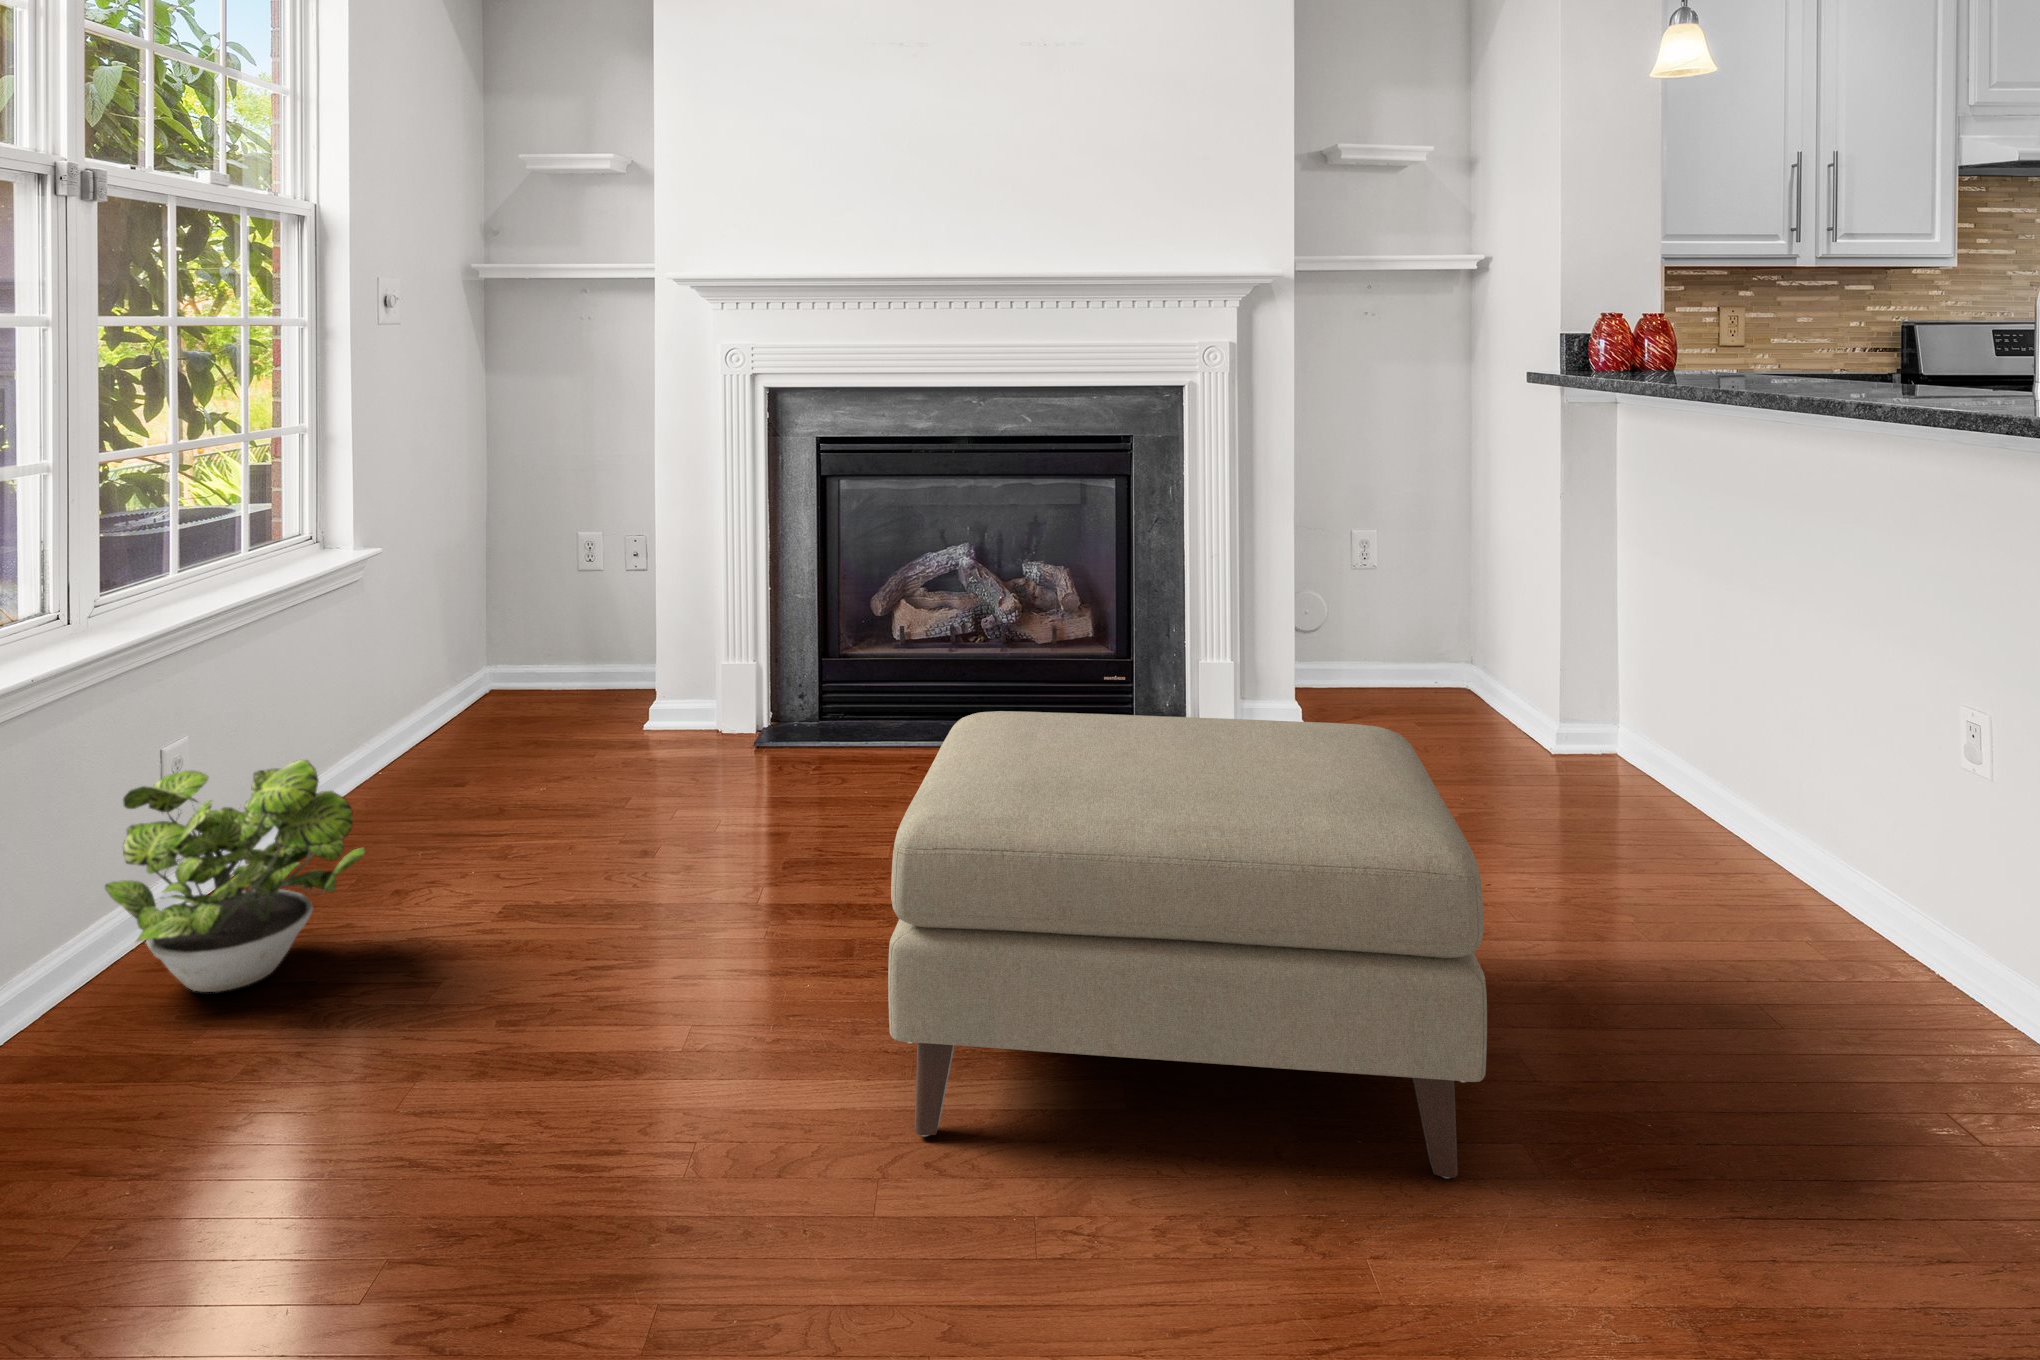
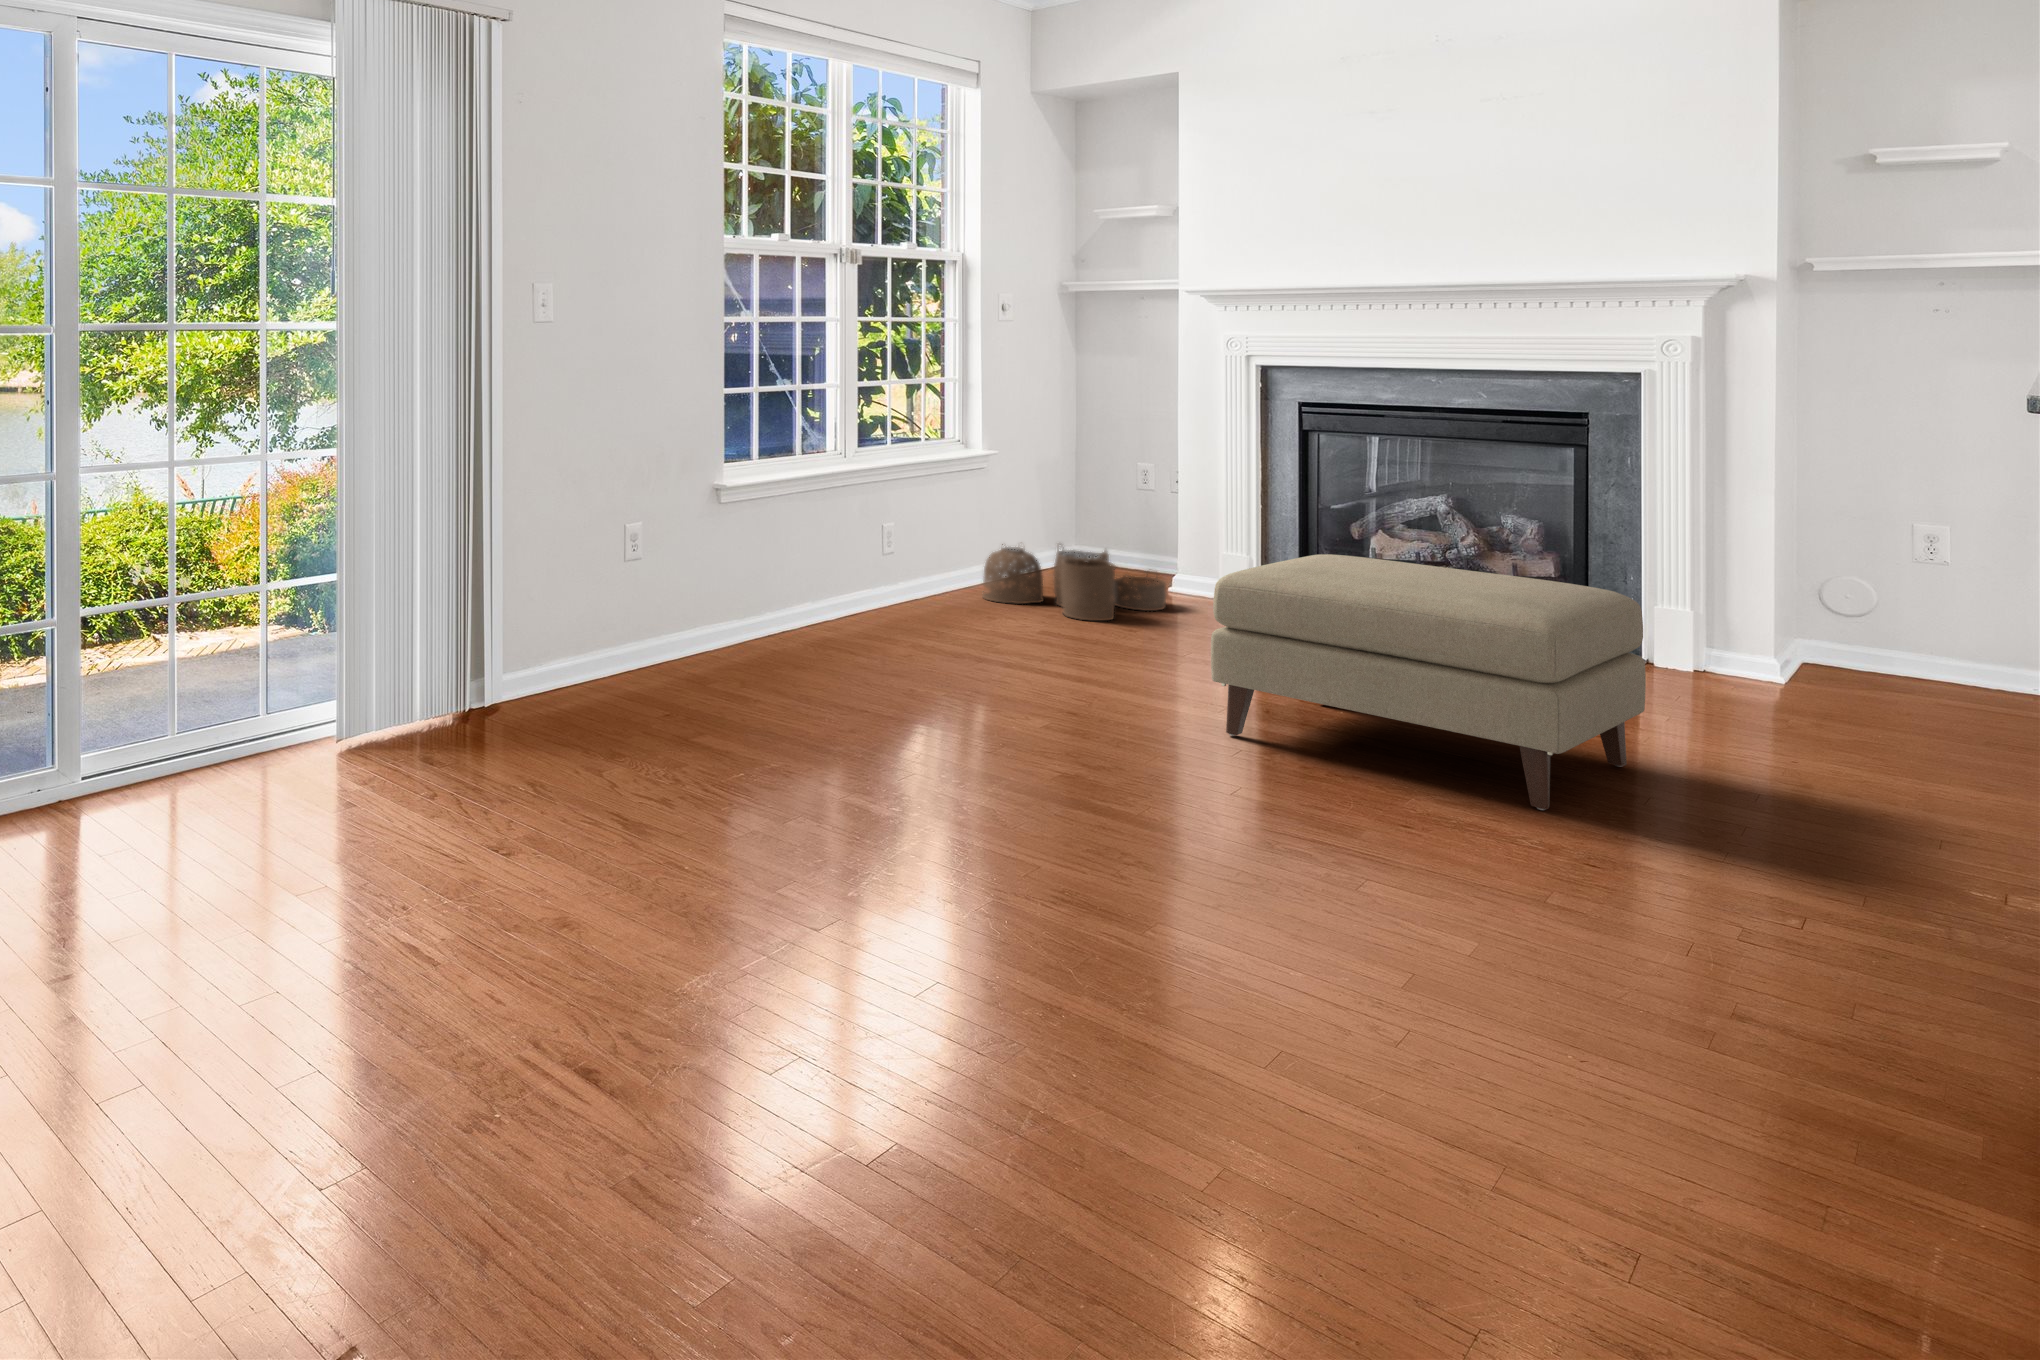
woven basket: none [358,687,651,826] -> present [982,544,1167,621]
potted plant: present [105,760,365,992] -> none [862,534,976,639]

